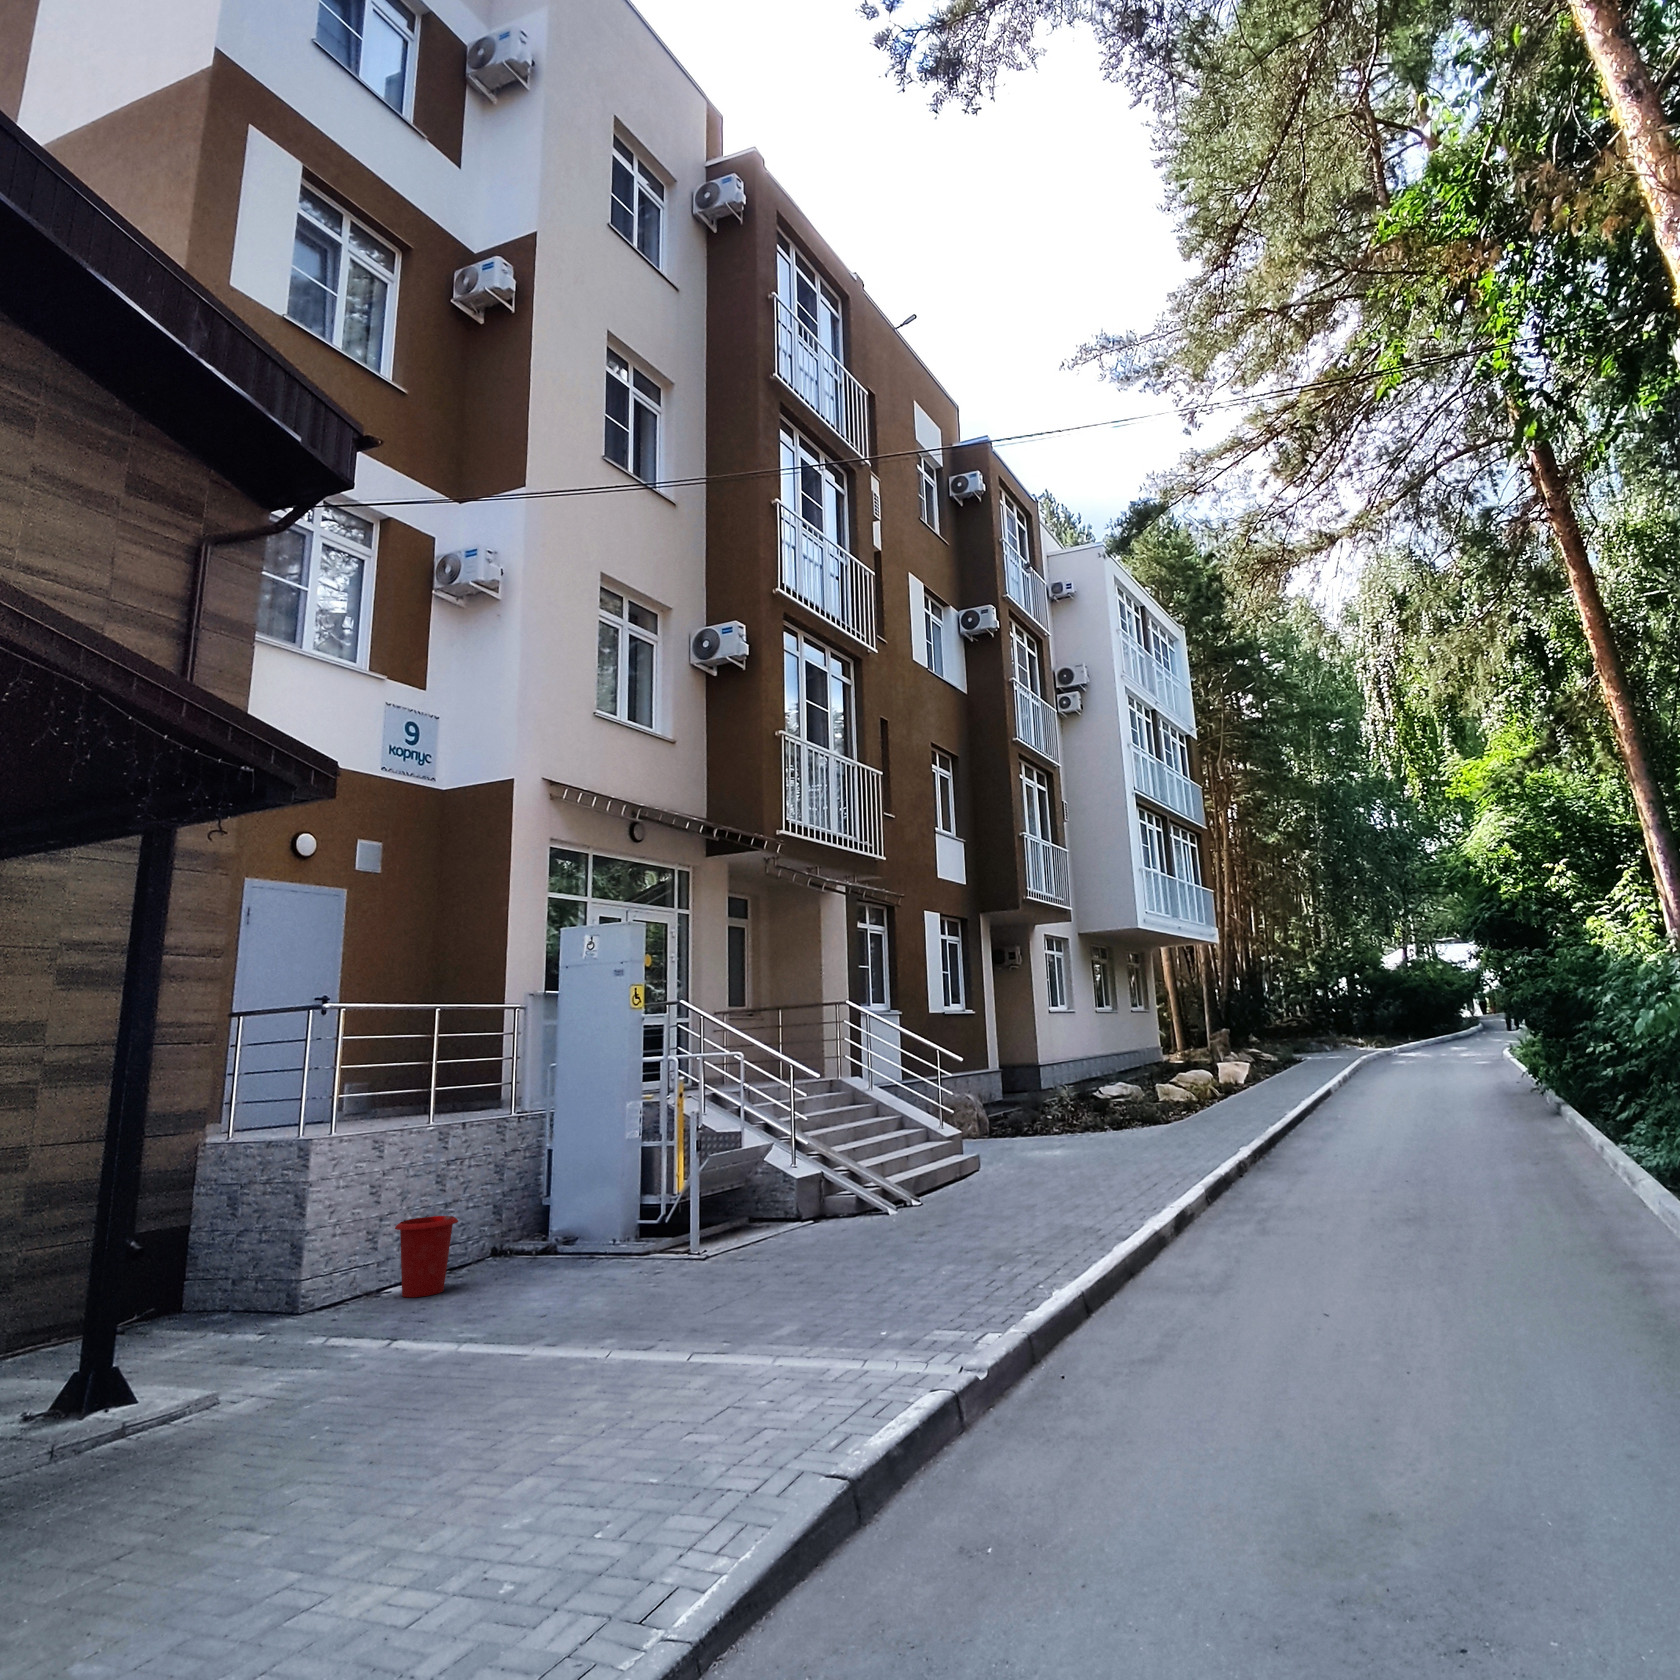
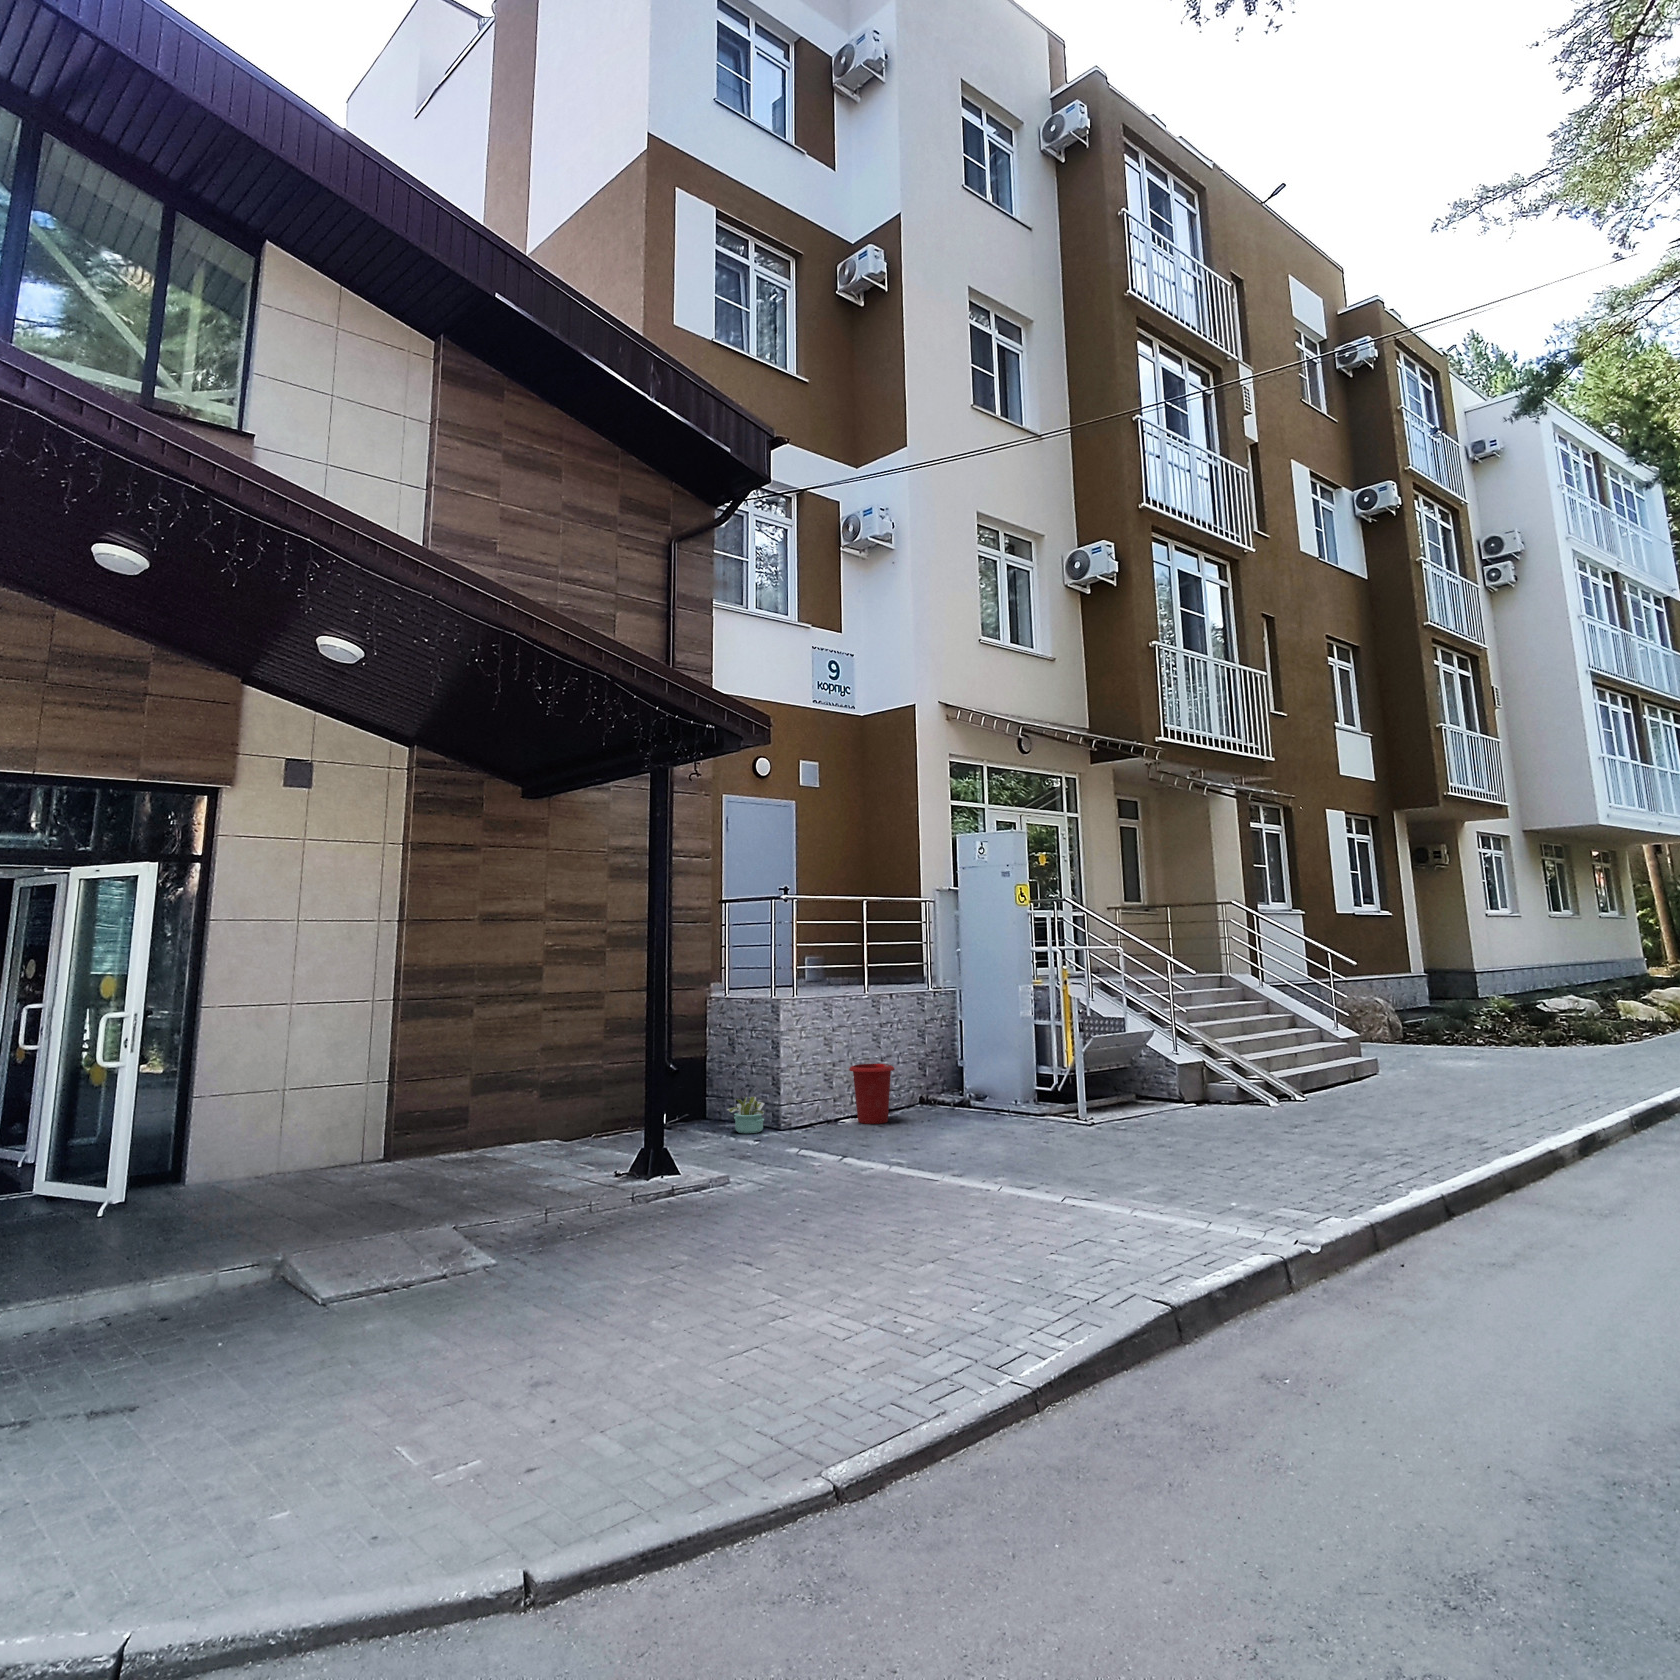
decorative plant: none [205,1280,267,1334] -> present [727,1097,764,1133]

